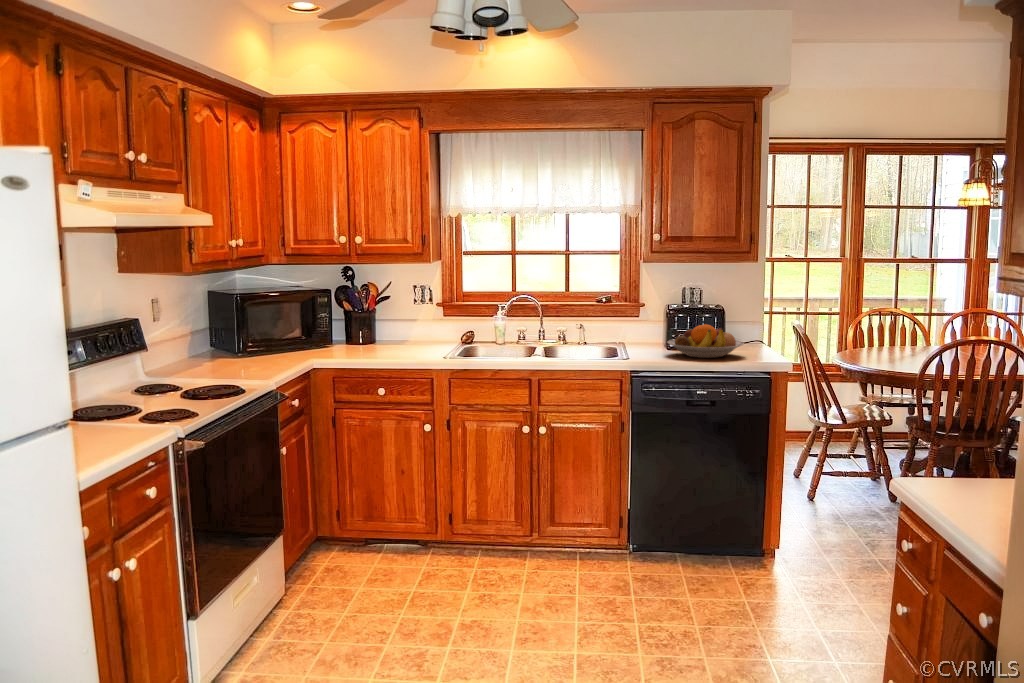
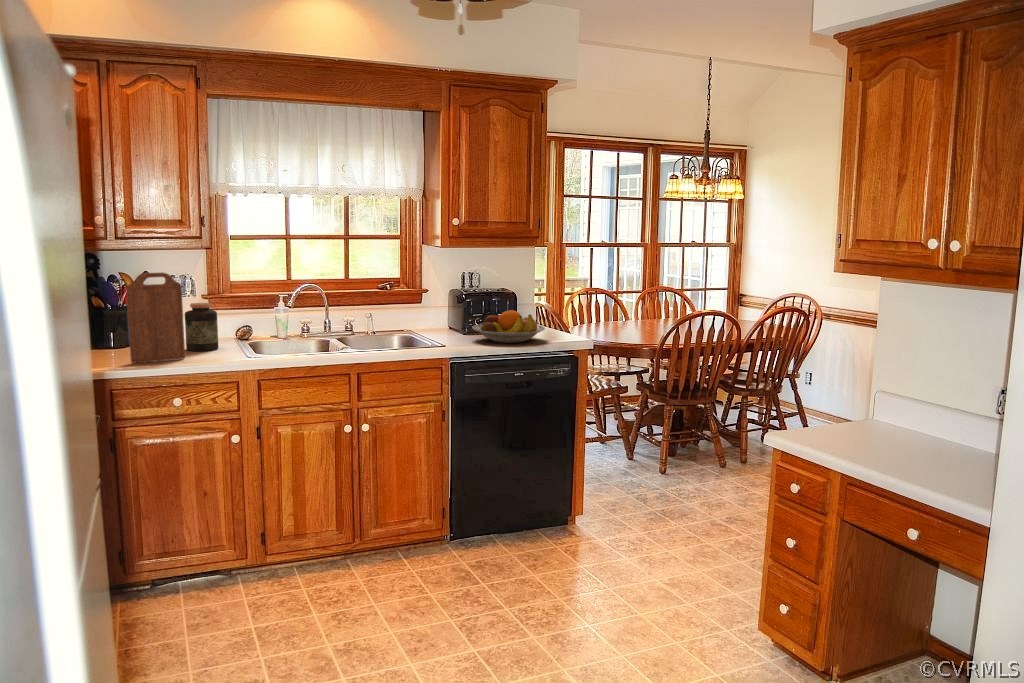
cutting board: none [351,282,397,357] -> present [126,273,185,363]
jar: none [411,309,437,351] -> present [185,303,218,351]

